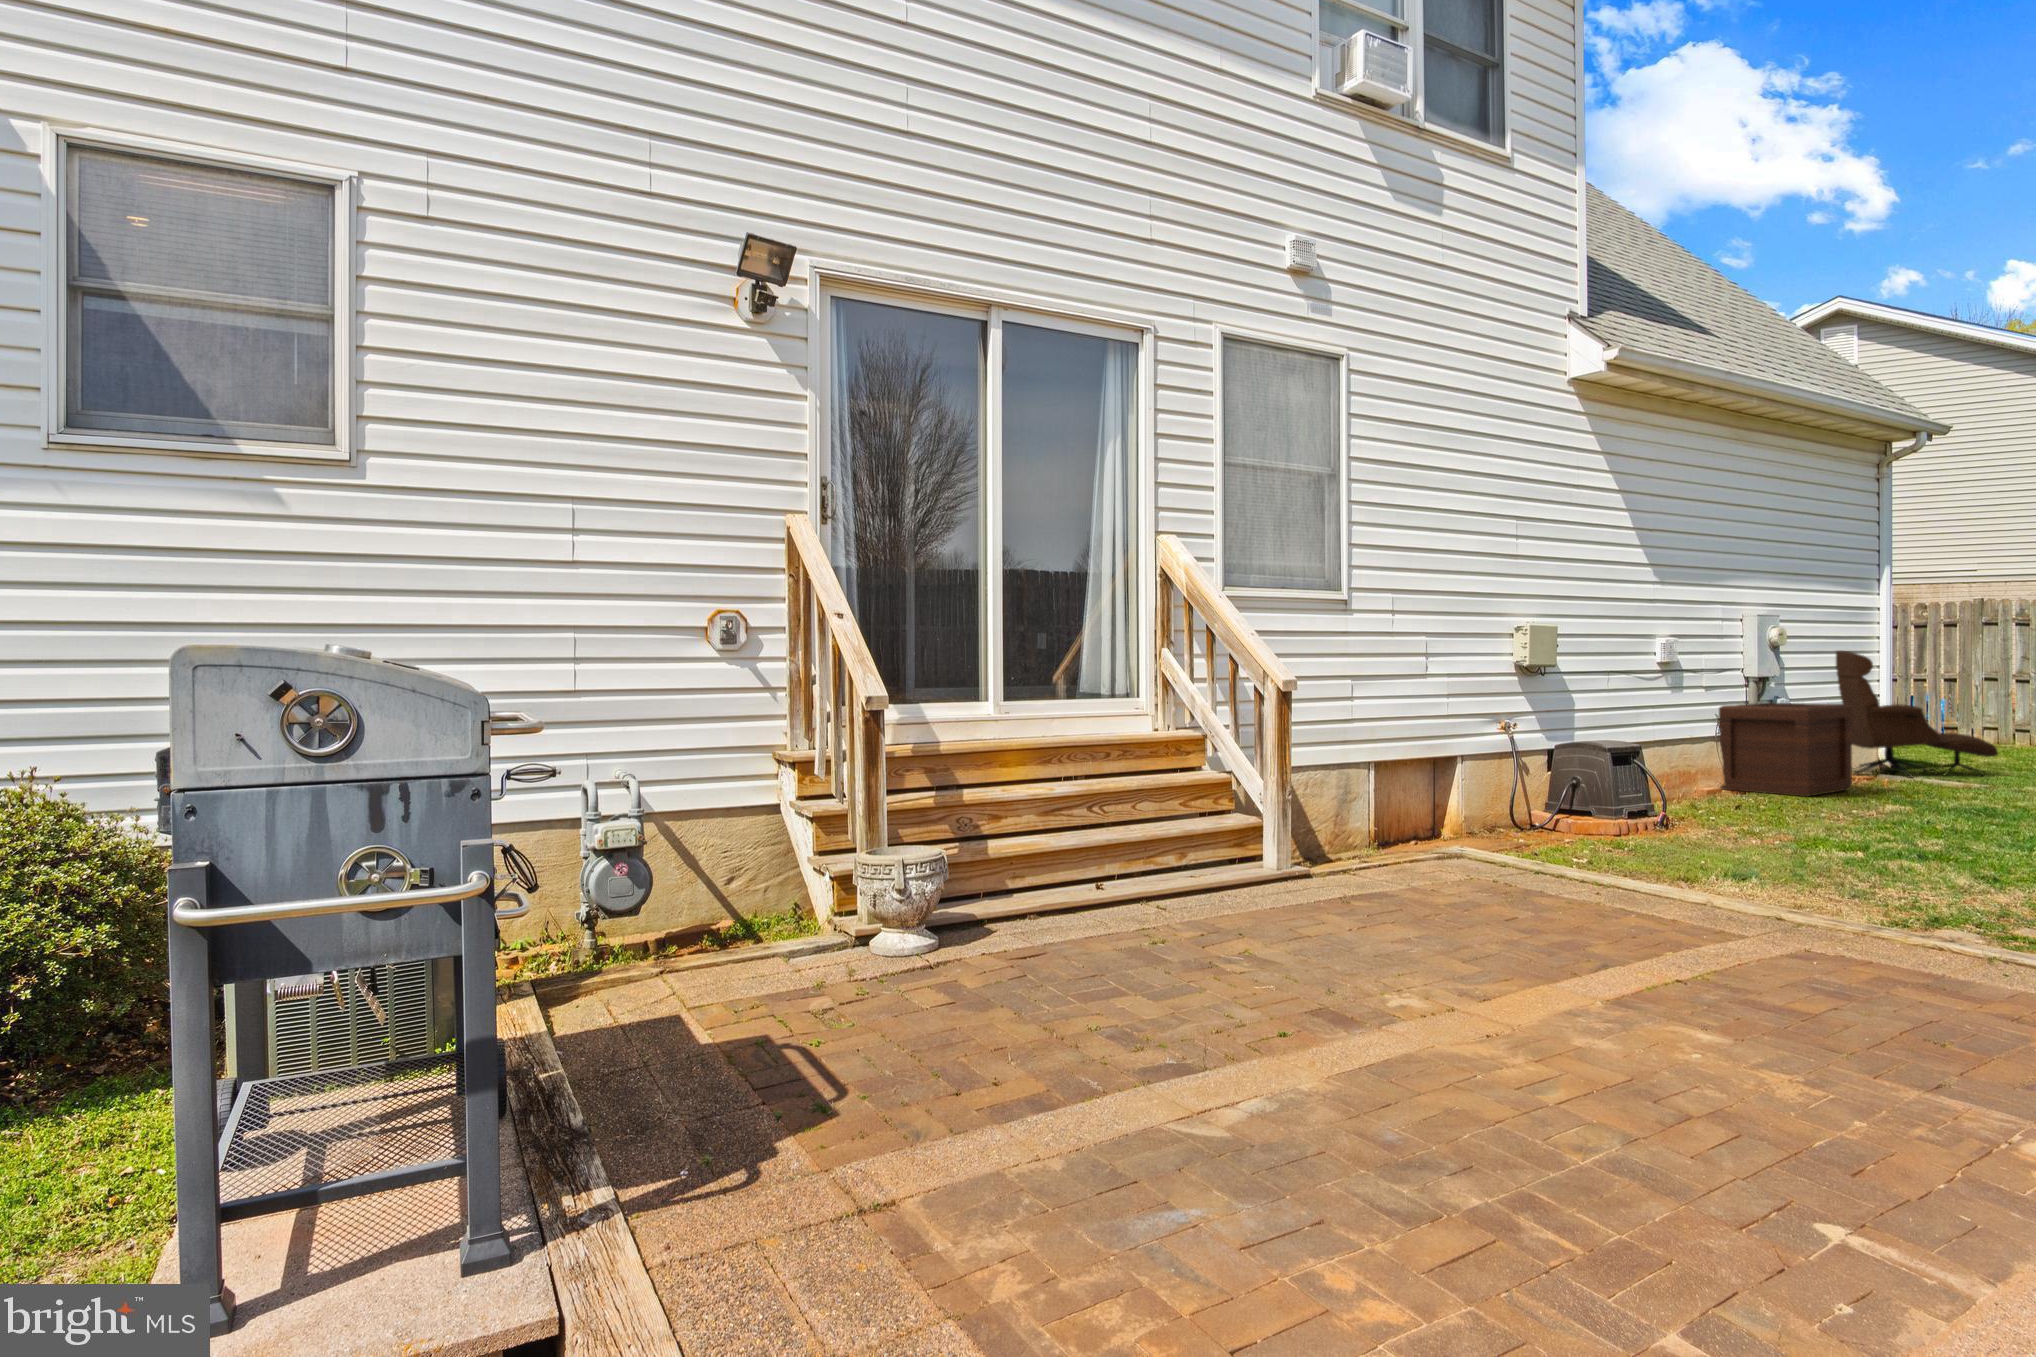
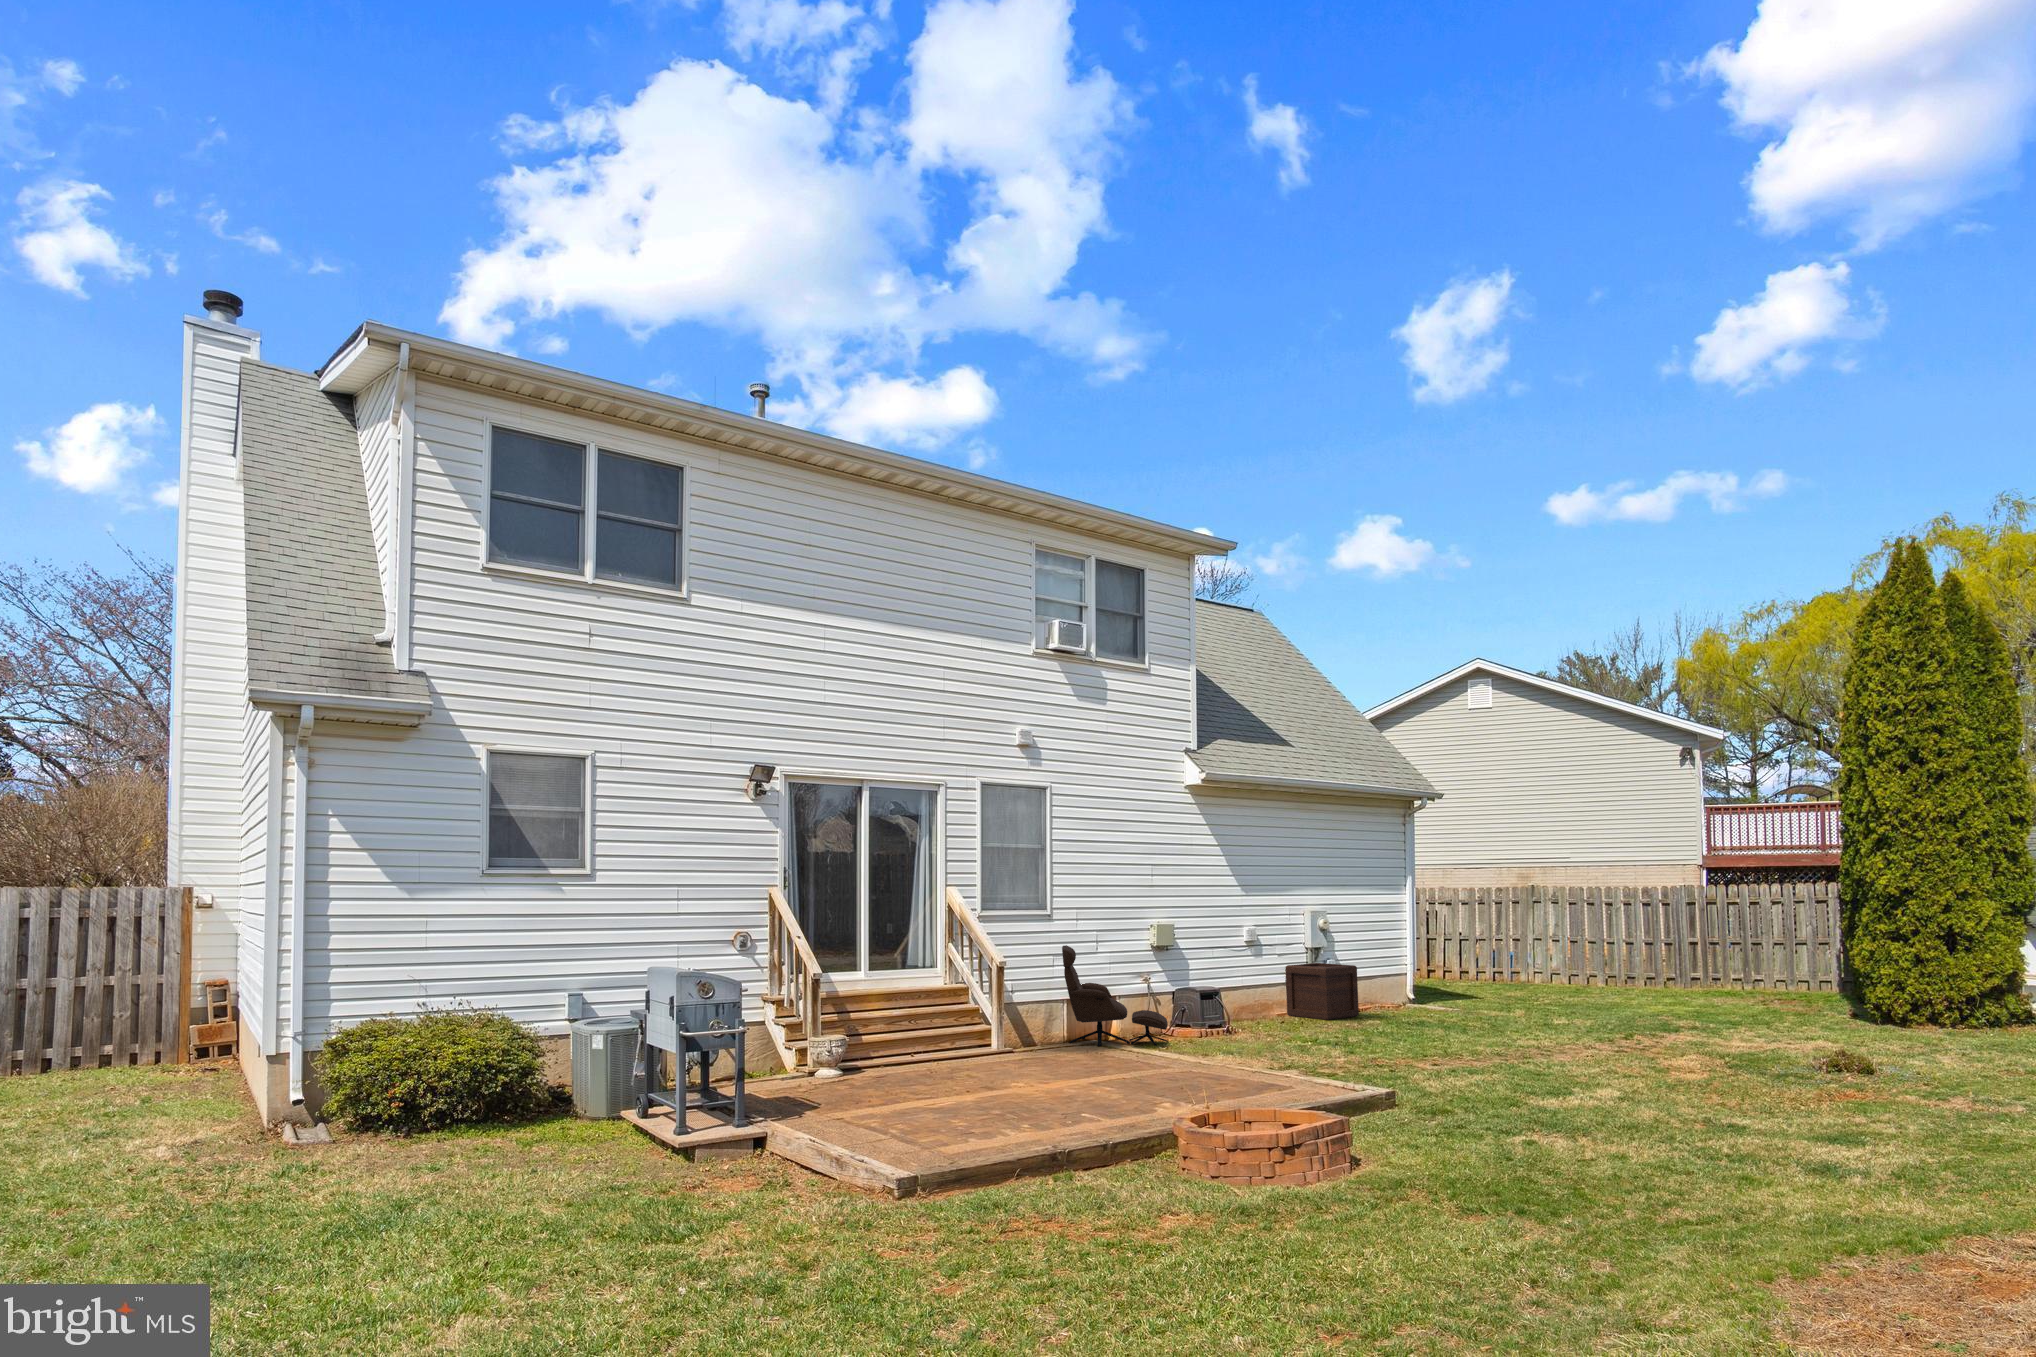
lounge chair: present [1836,651,1998,778] -> present [1062,945,1168,1046]

